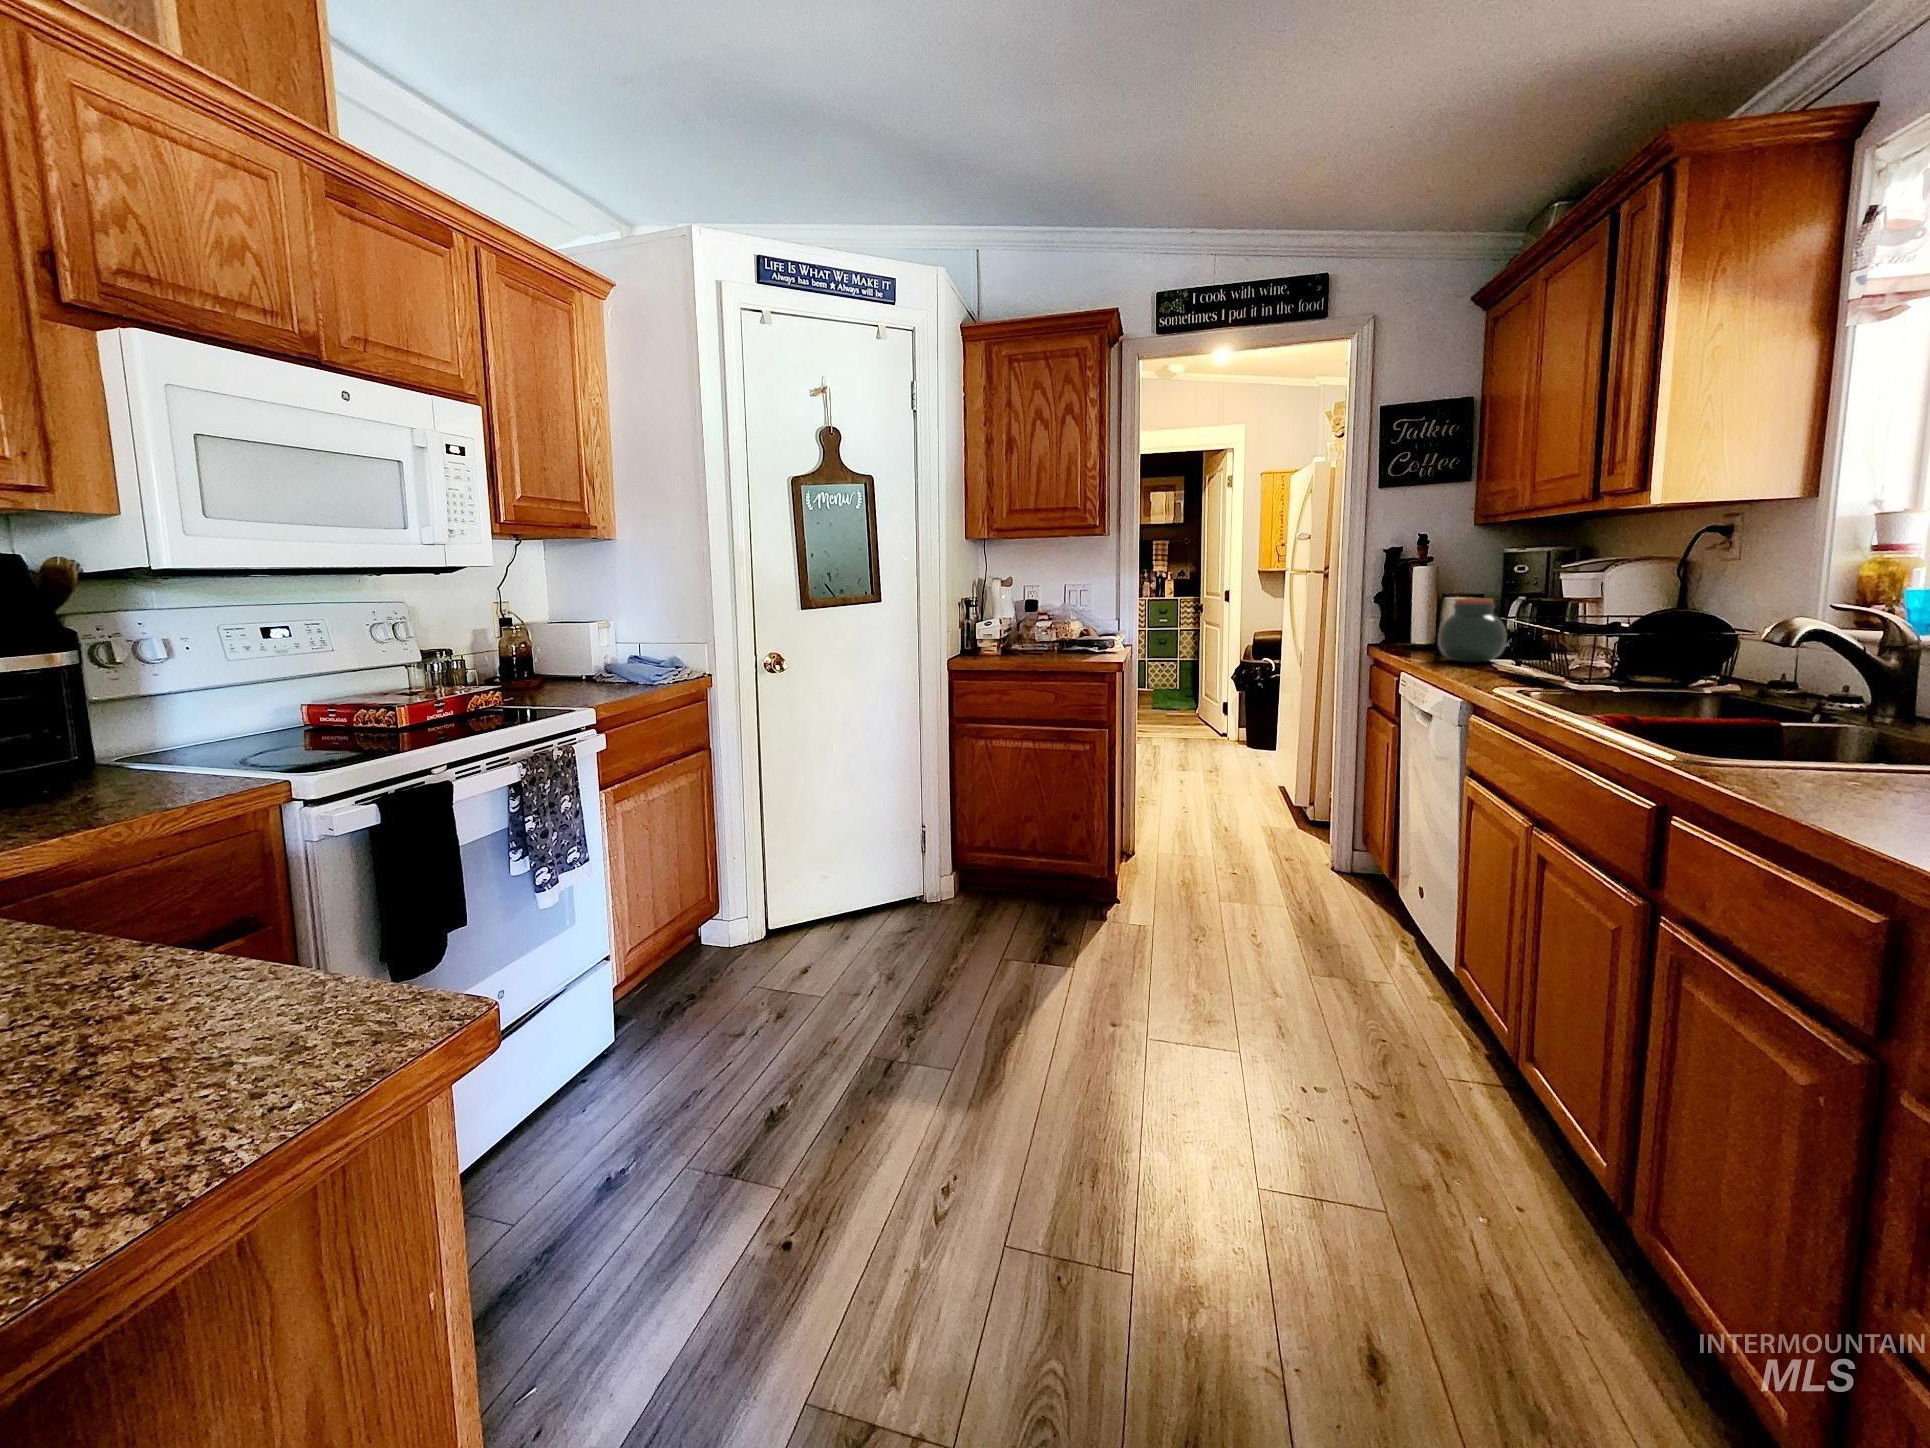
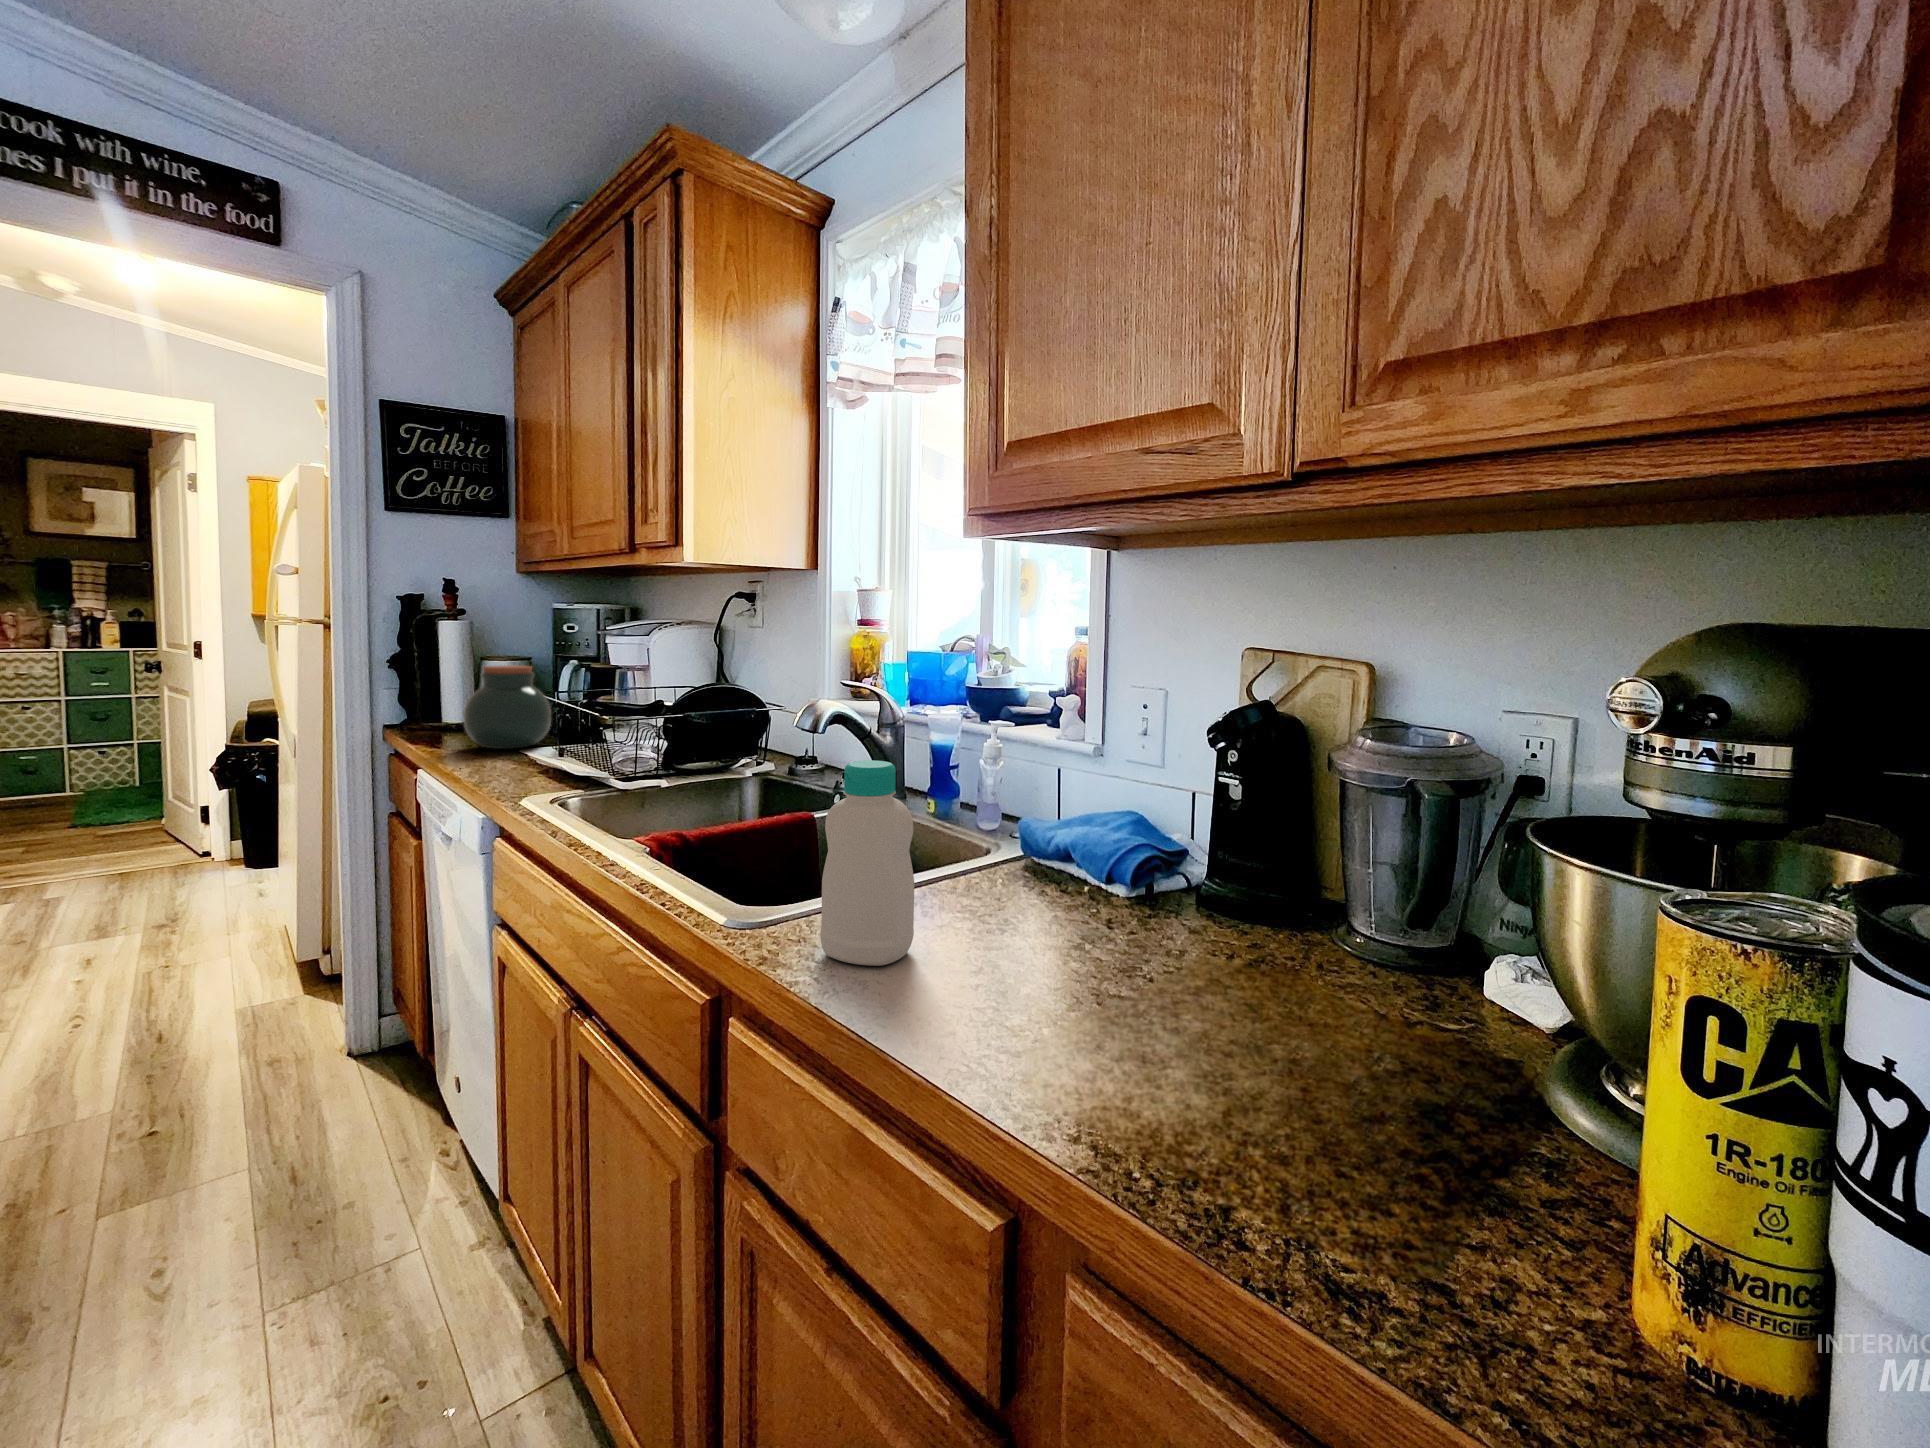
bottle: none [1759,645,1861,791] -> present [820,760,914,966]

